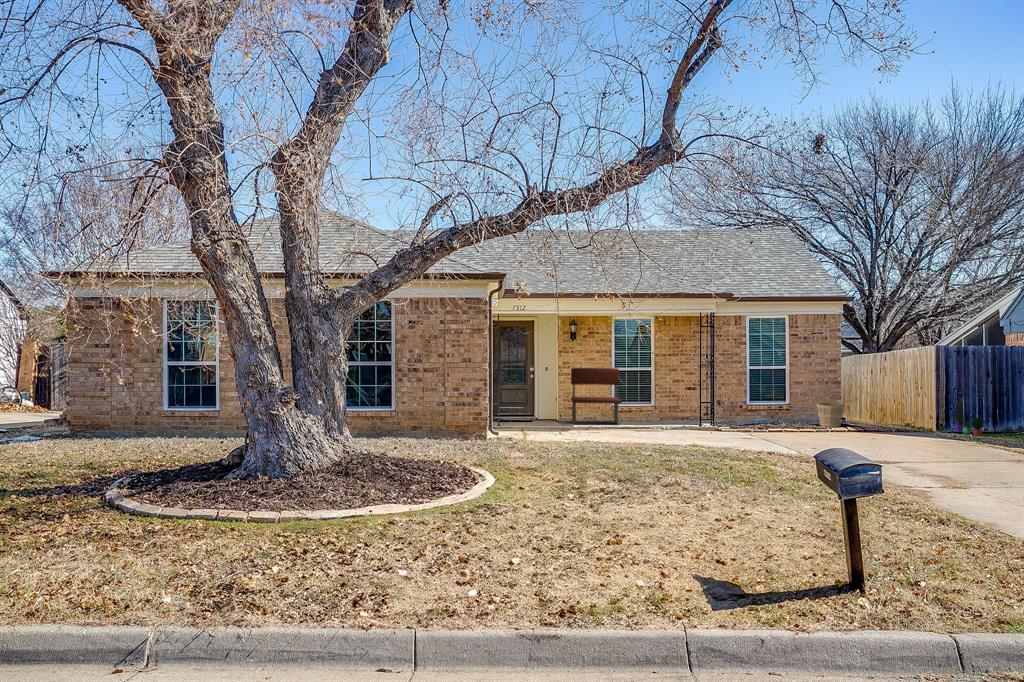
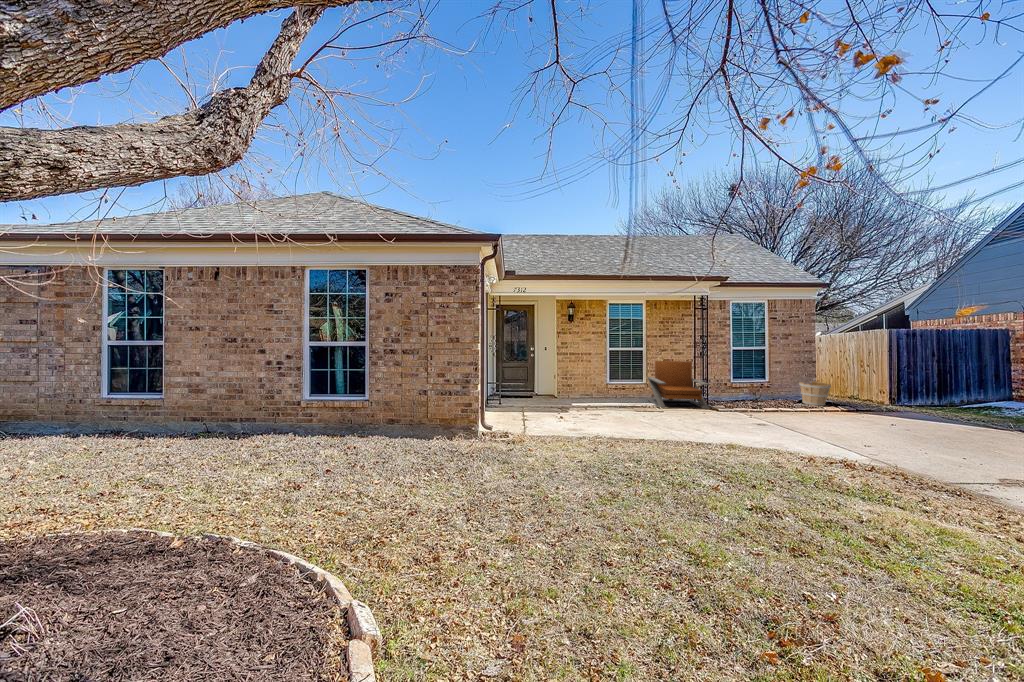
bench: present [571,368,622,424] -> none [567,348,618,403]
lounge chair: none [656,381,711,428] -> present [648,361,709,408]
potted plant: present [954,401,984,435] -> none [951,381,1010,421]

